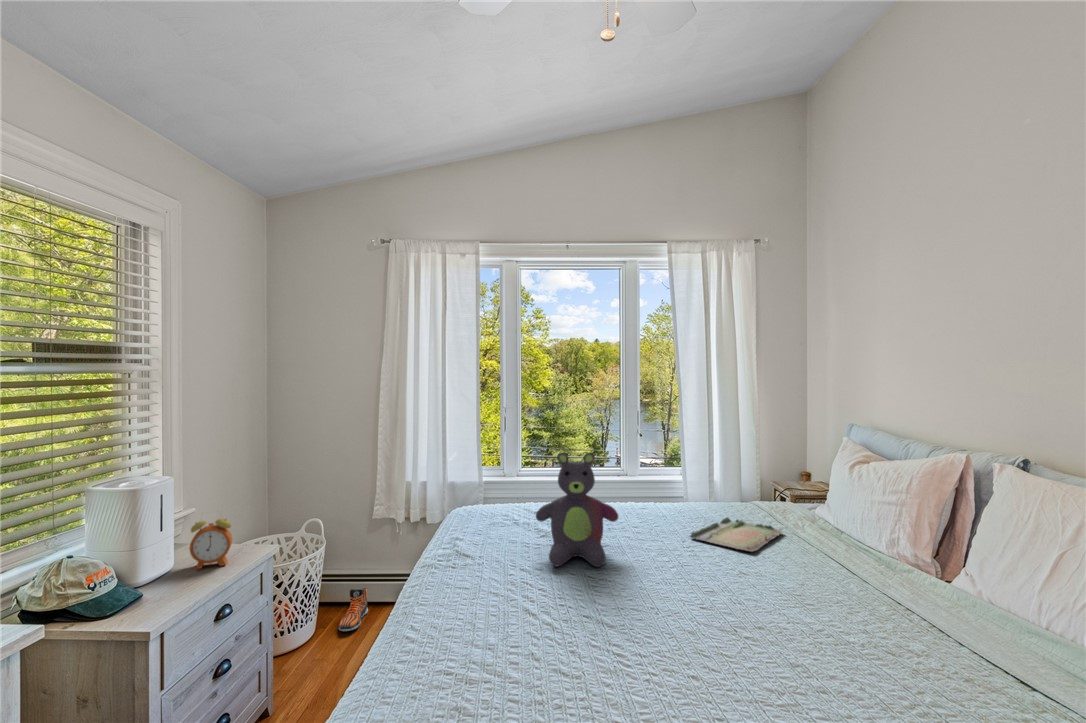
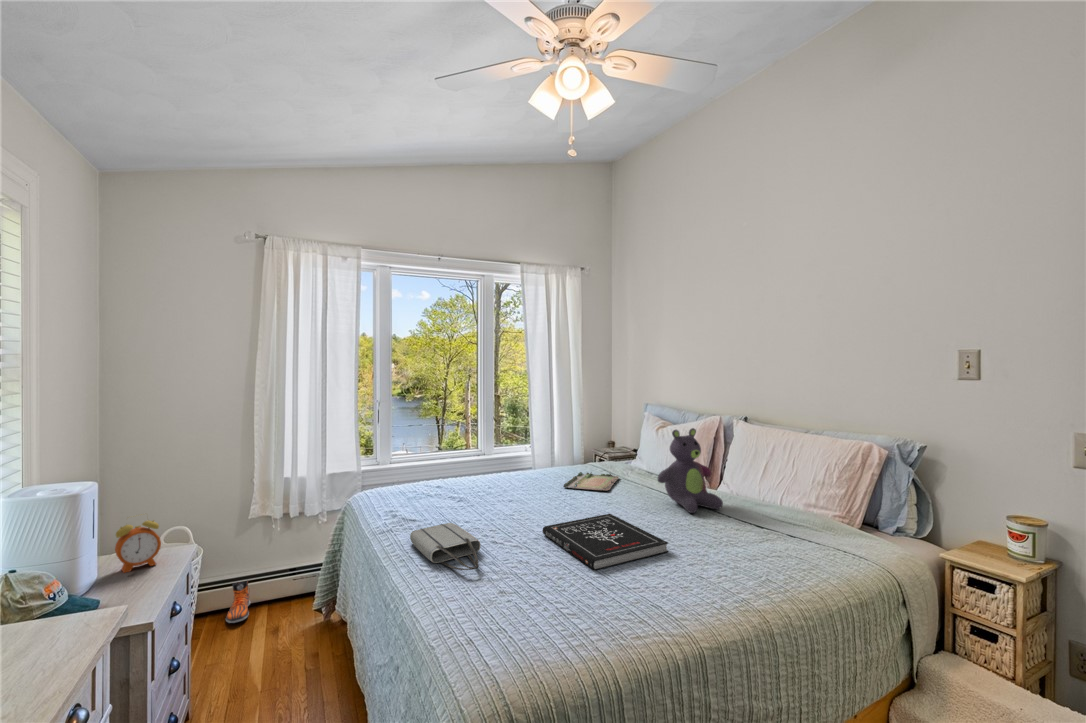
stuffed bear: present [536,453,618,567] -> present [658,428,723,513]
tote bag: none [434,570,508,652] -> present [410,523,481,570]
book: none [611,594,800,697] -> present [542,514,668,570]

